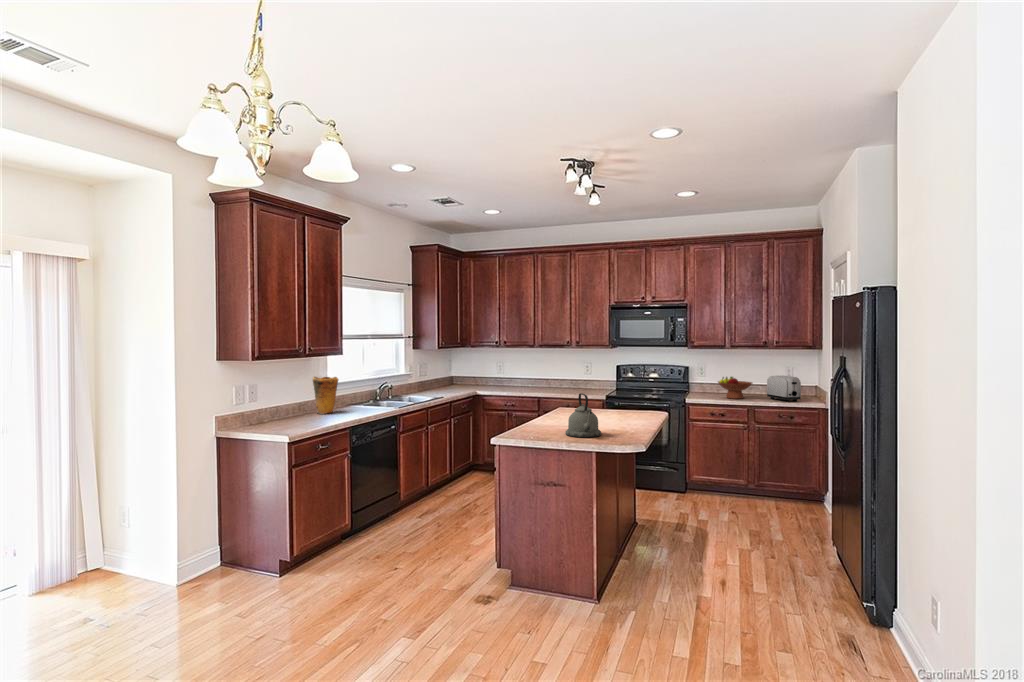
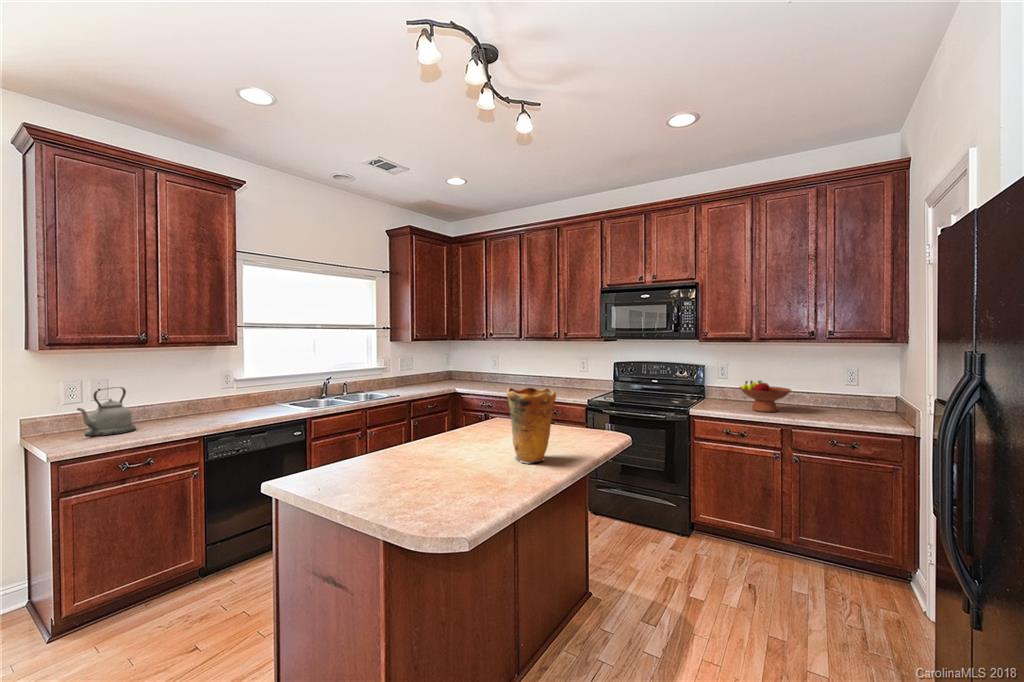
toaster: present [767,376,801,402] -> none [814,381,869,421]
vase: present [313,377,338,414] -> present [507,388,556,463]
kettle: present [565,393,601,438] -> present [77,387,136,436]

